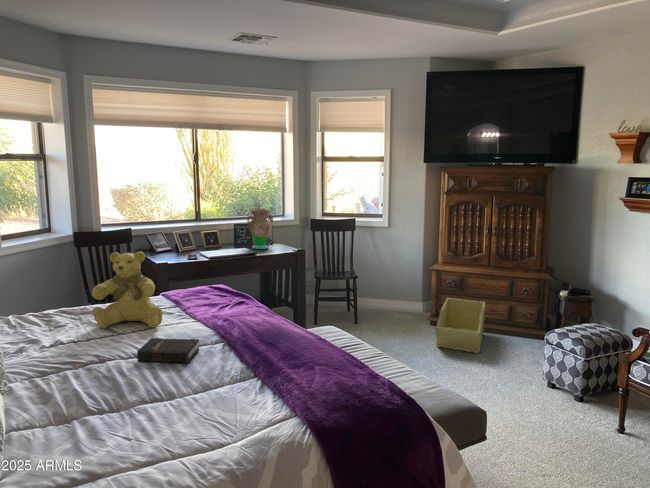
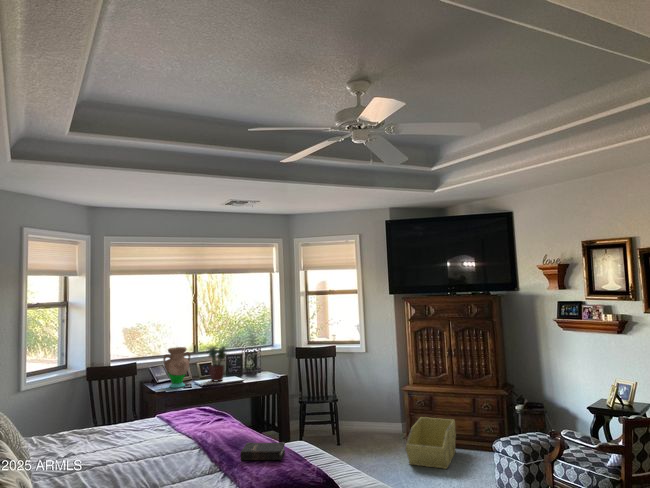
vase: present [247,209,272,249] -> present [163,347,190,388]
potted plant: none [213,213,239,253] -> present [207,346,227,382]
teddy bear: present [92,251,163,329] -> none [100,378,154,443]
hardback book: present [137,338,199,362] -> present [241,442,285,460]

